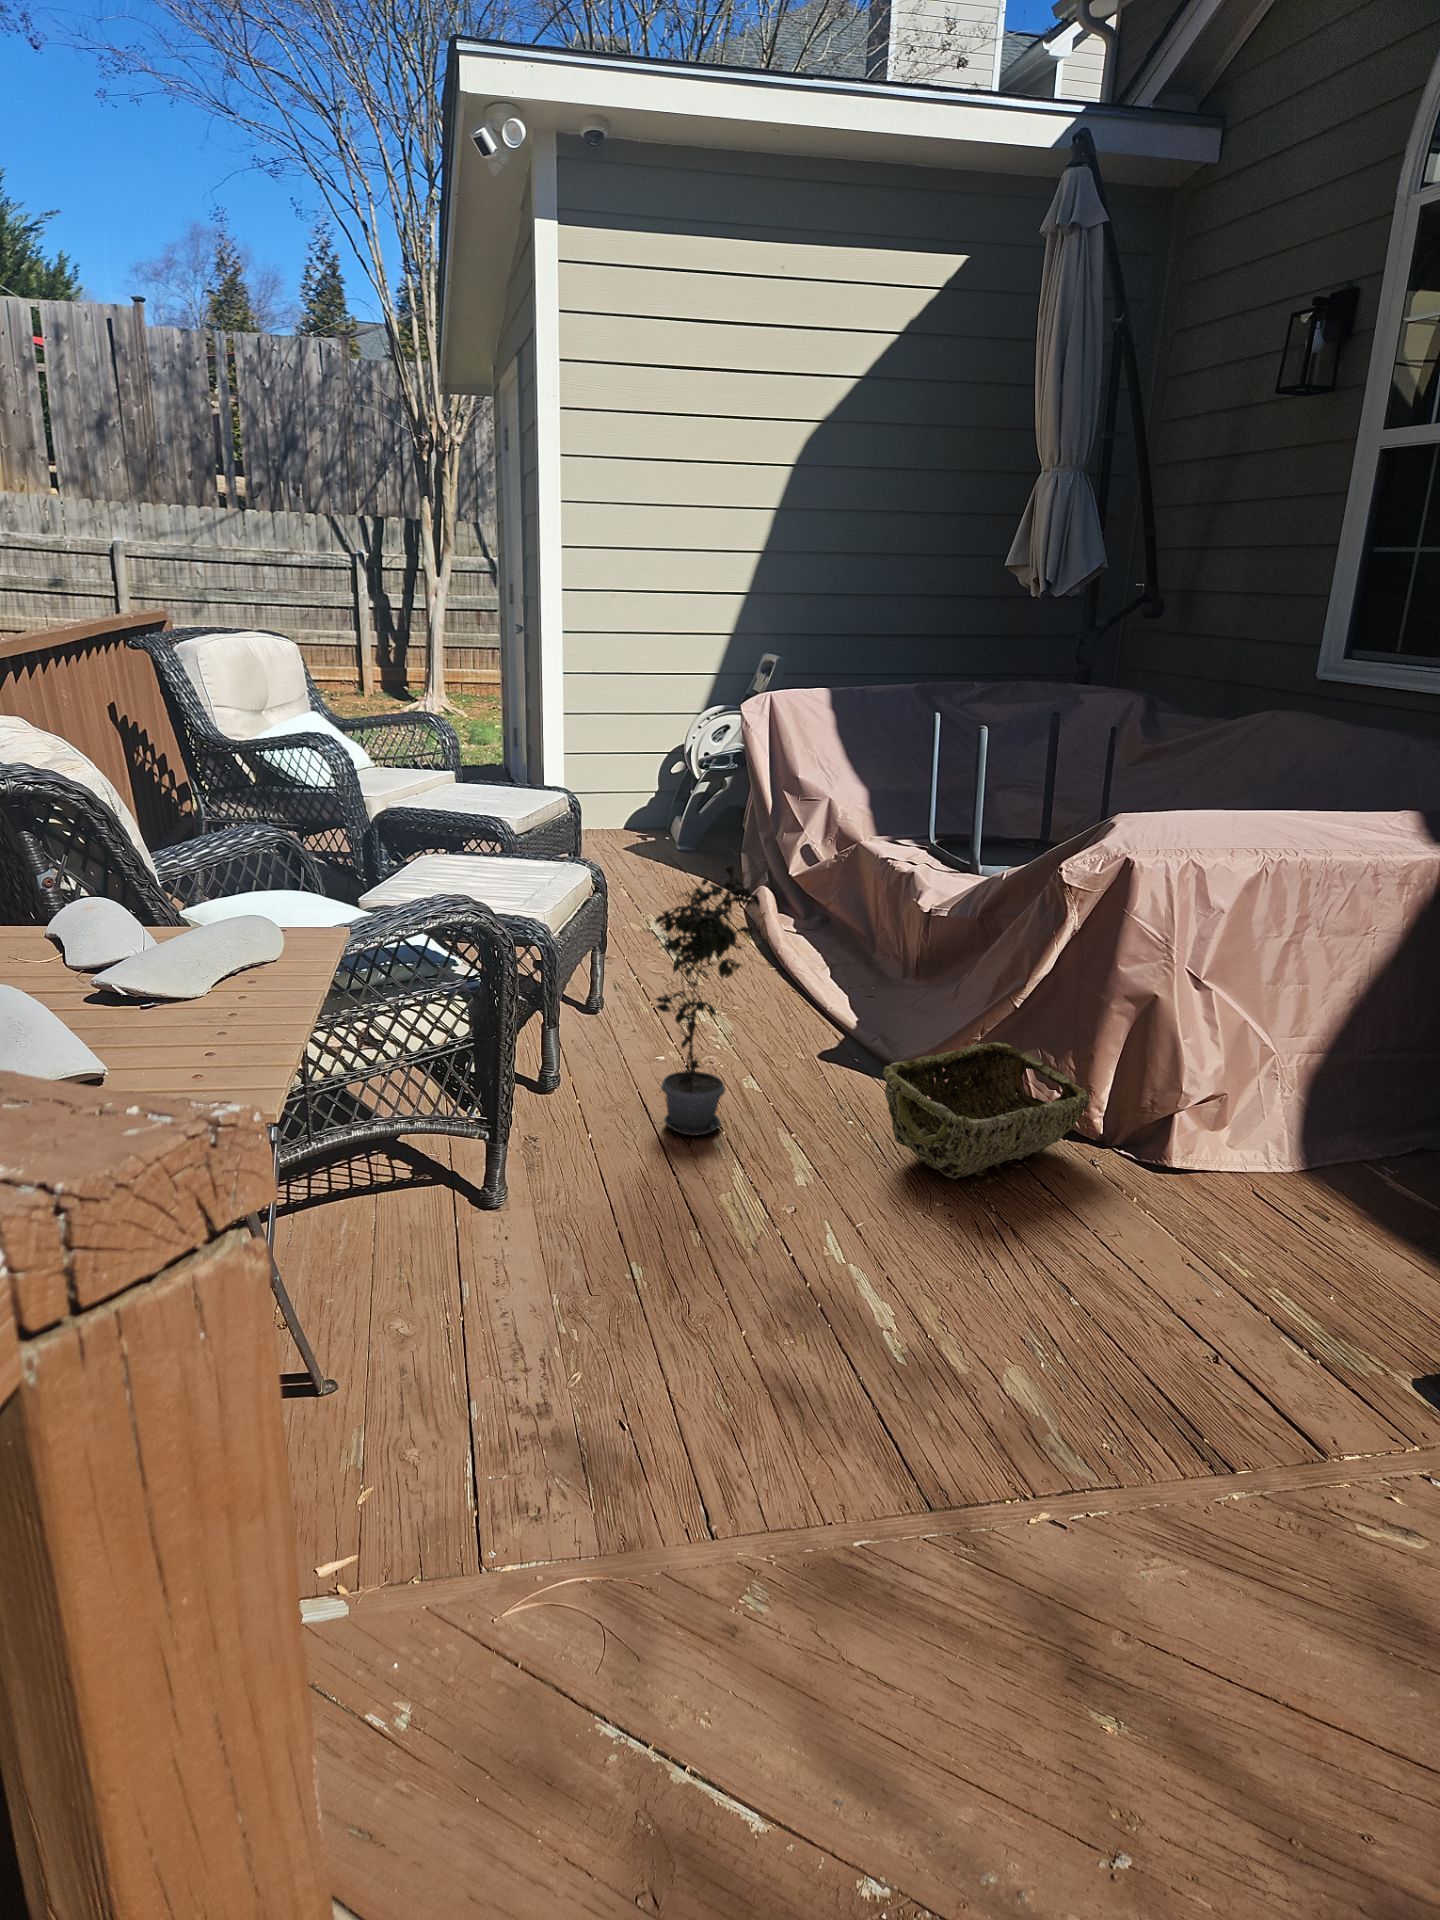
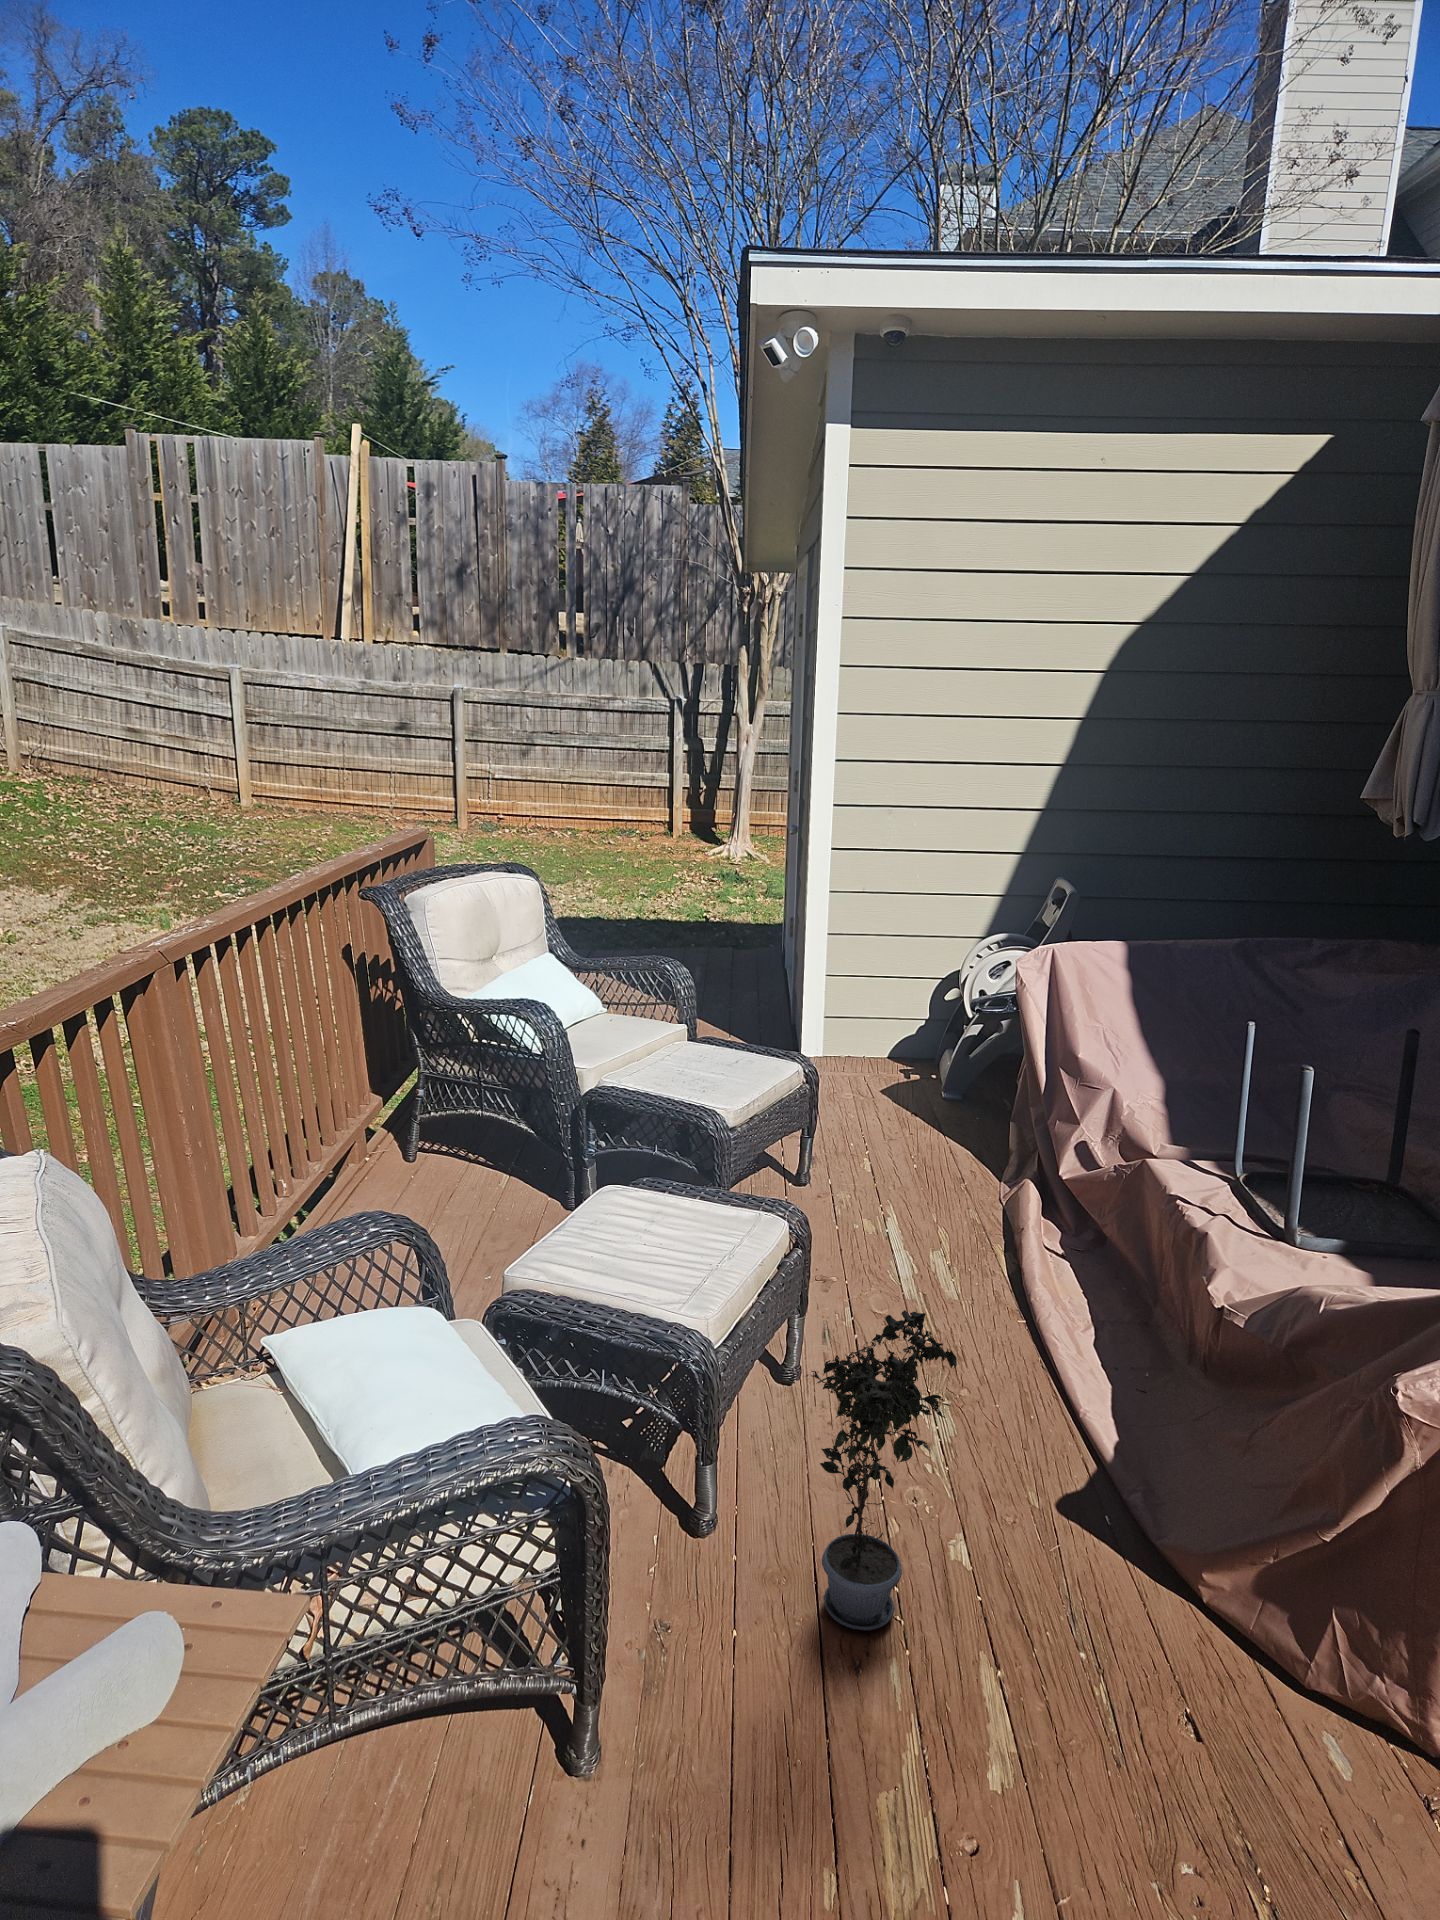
woven basket: present [883,1042,1090,1179] -> none [1099,1565,1395,1795]

